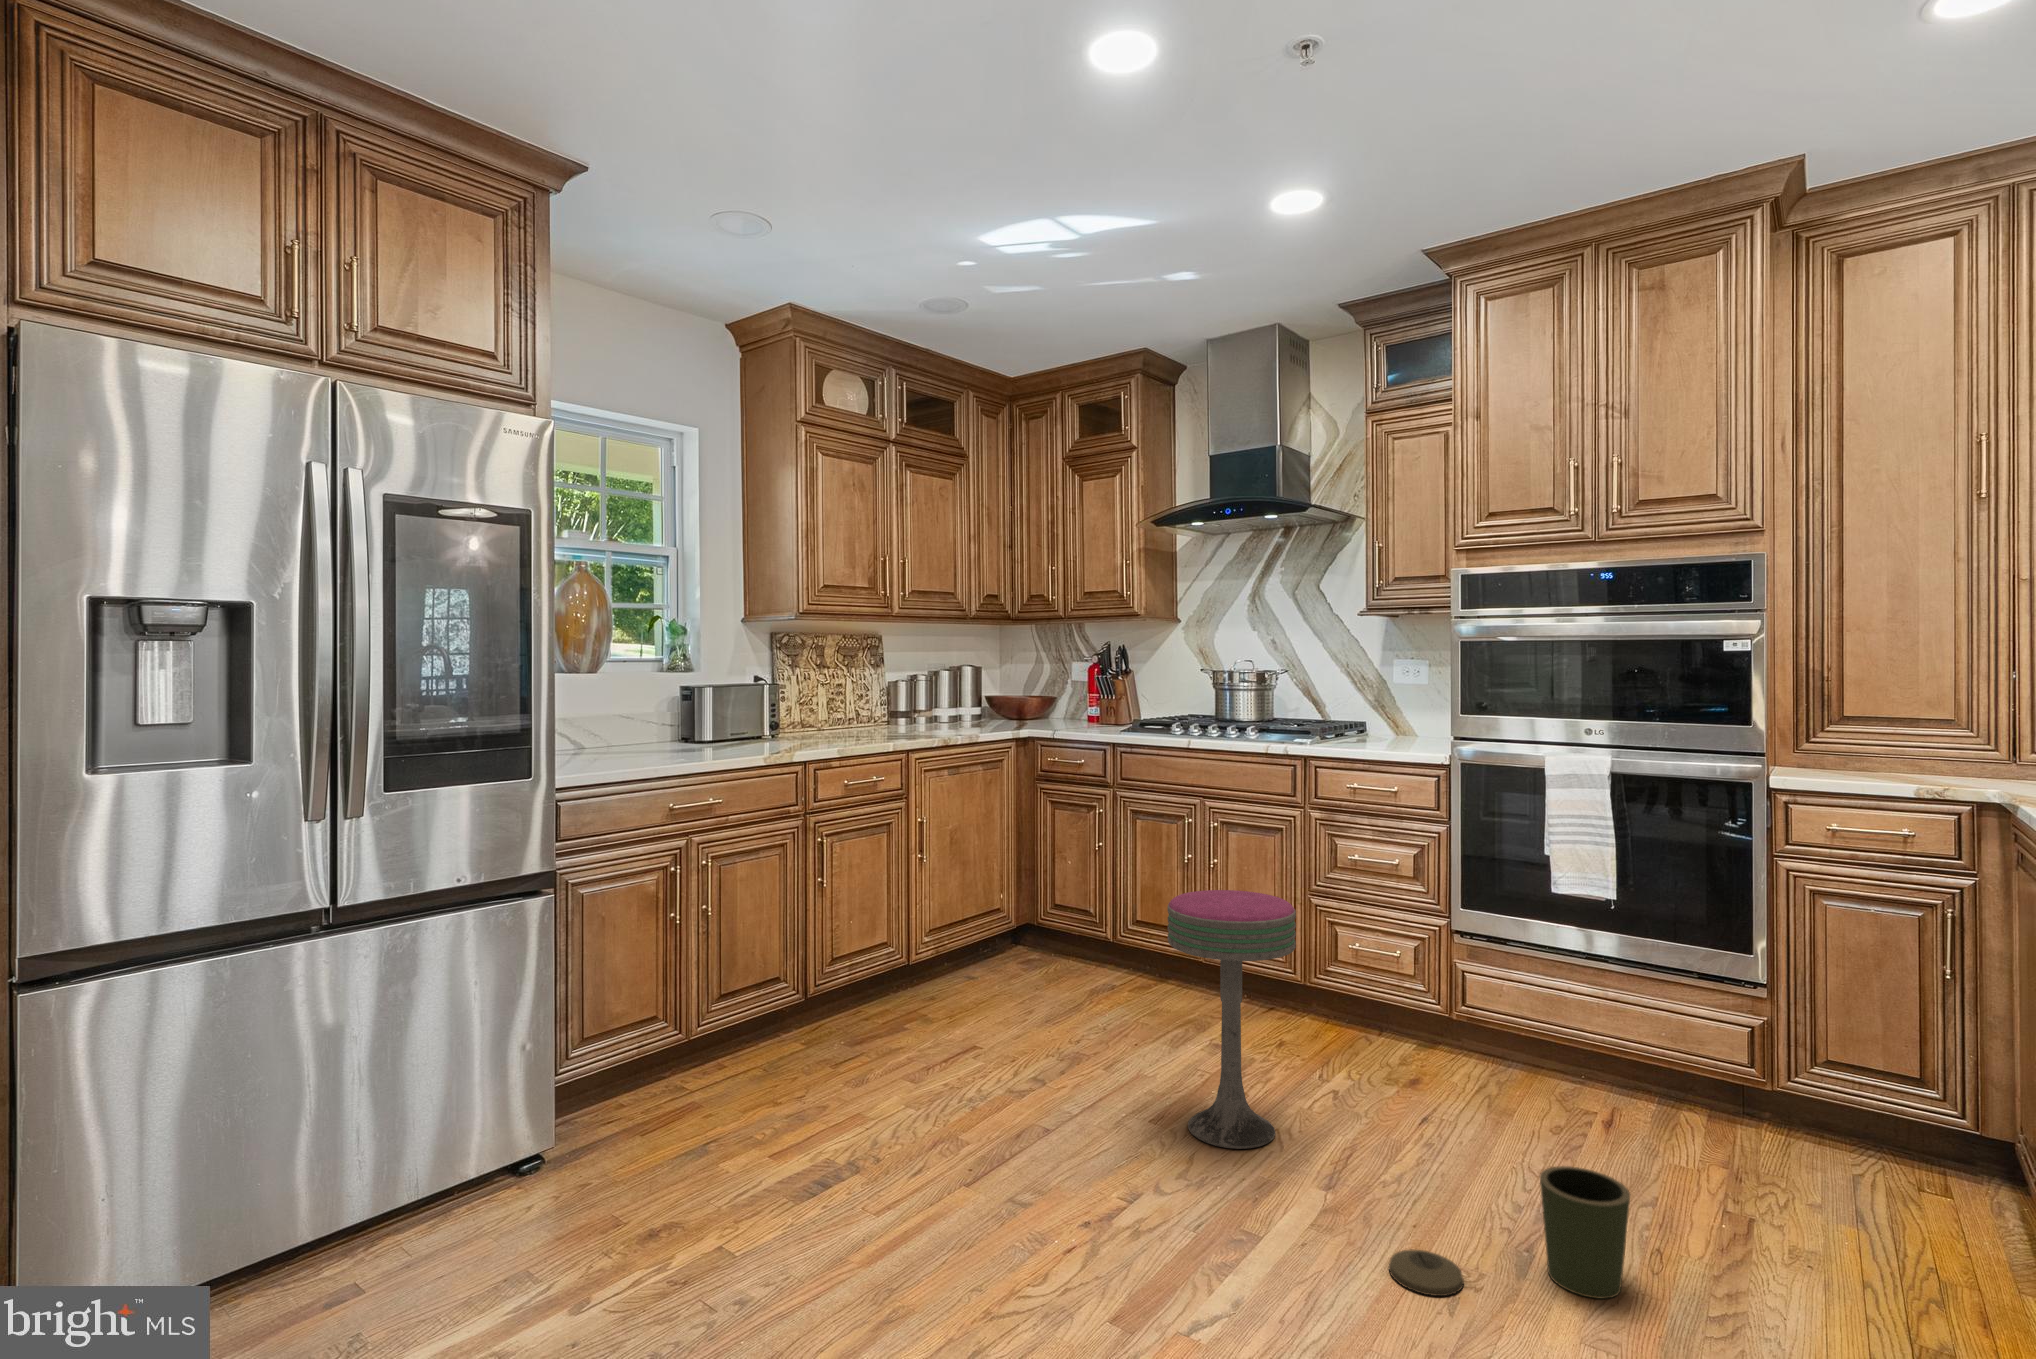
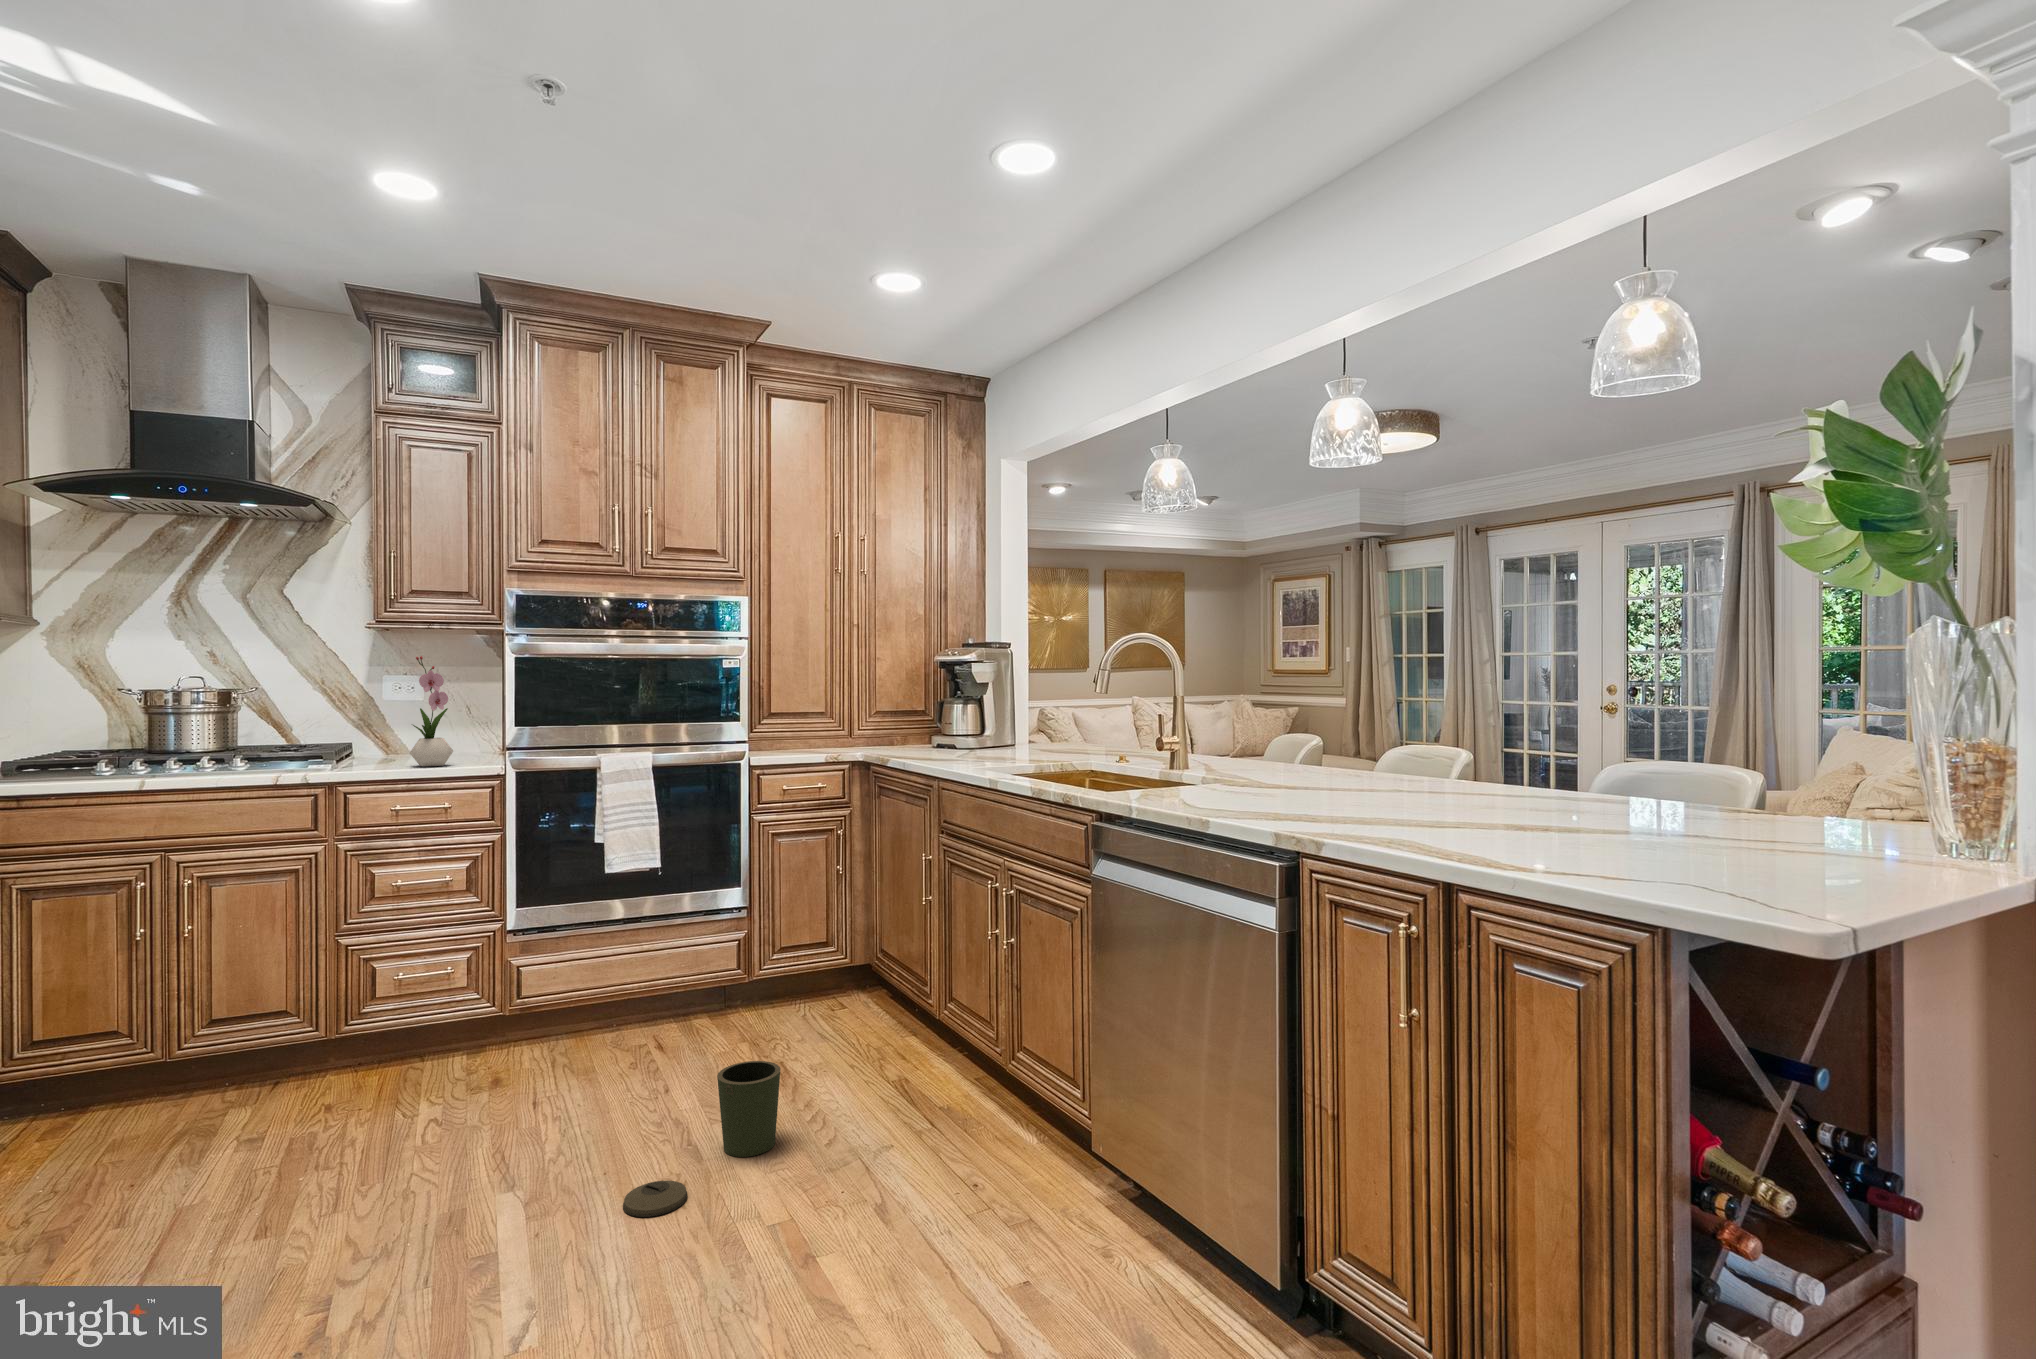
flower arrangement: none [1368,642,1408,751] -> present [410,656,453,766]
bar stool: present [1168,890,1296,1149] -> none [277,923,445,1219]

